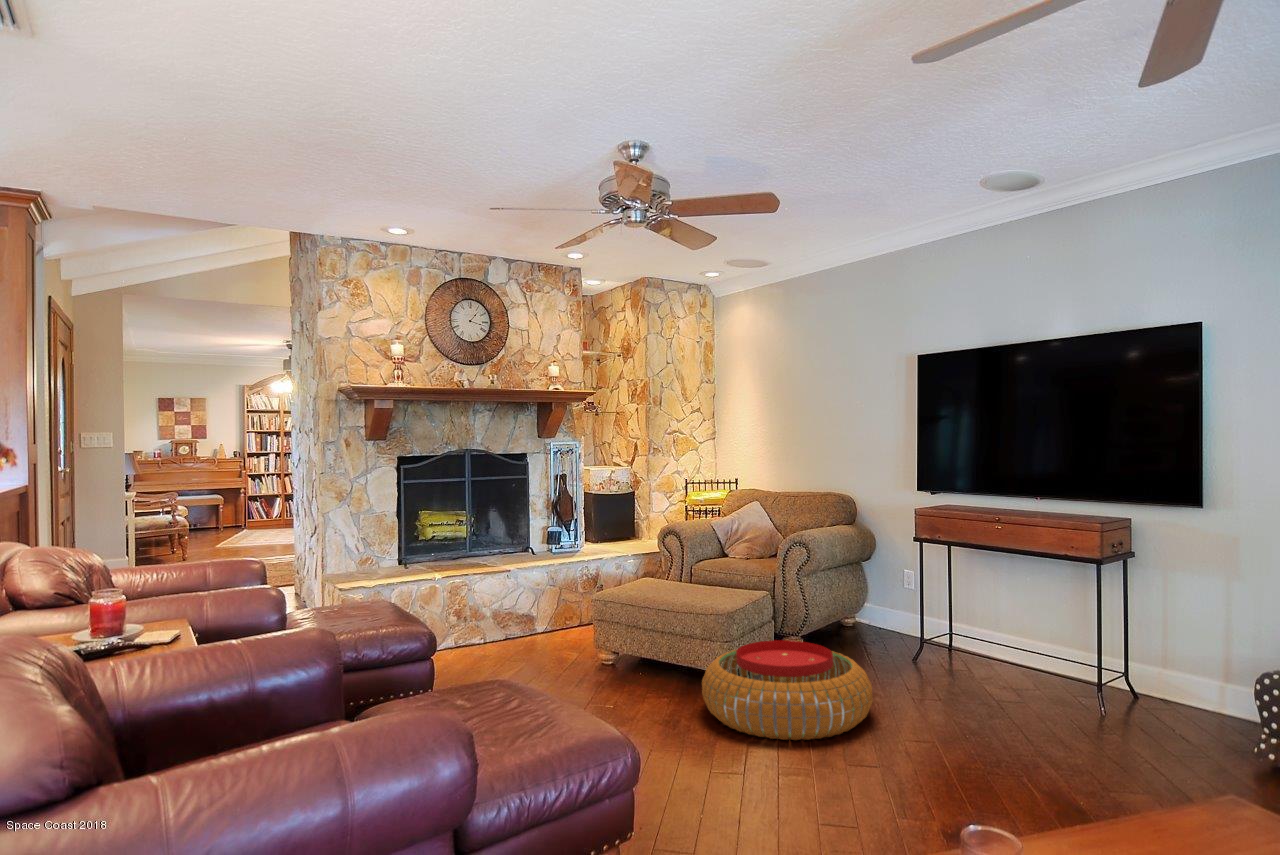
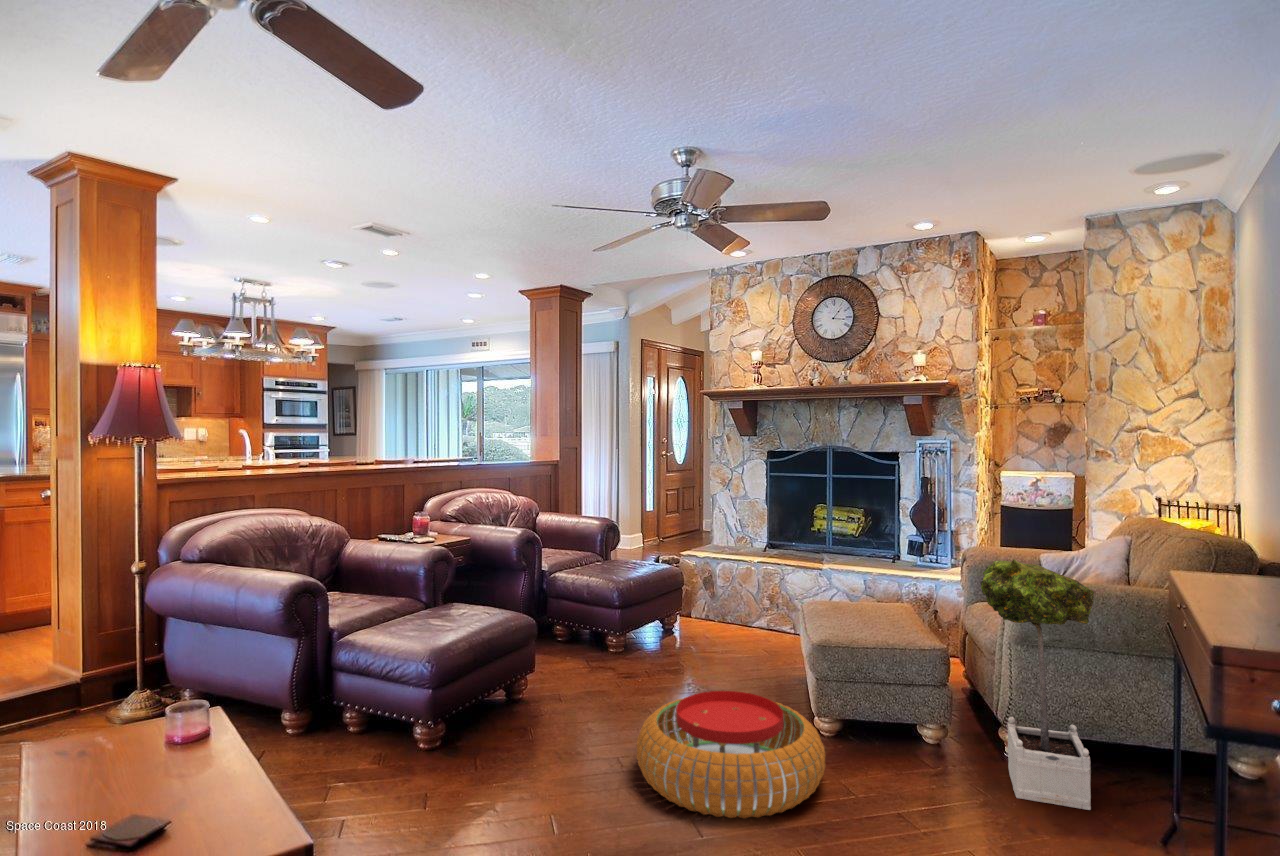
potted tree: none [805,498,877,655] -> present [981,559,1094,810]

